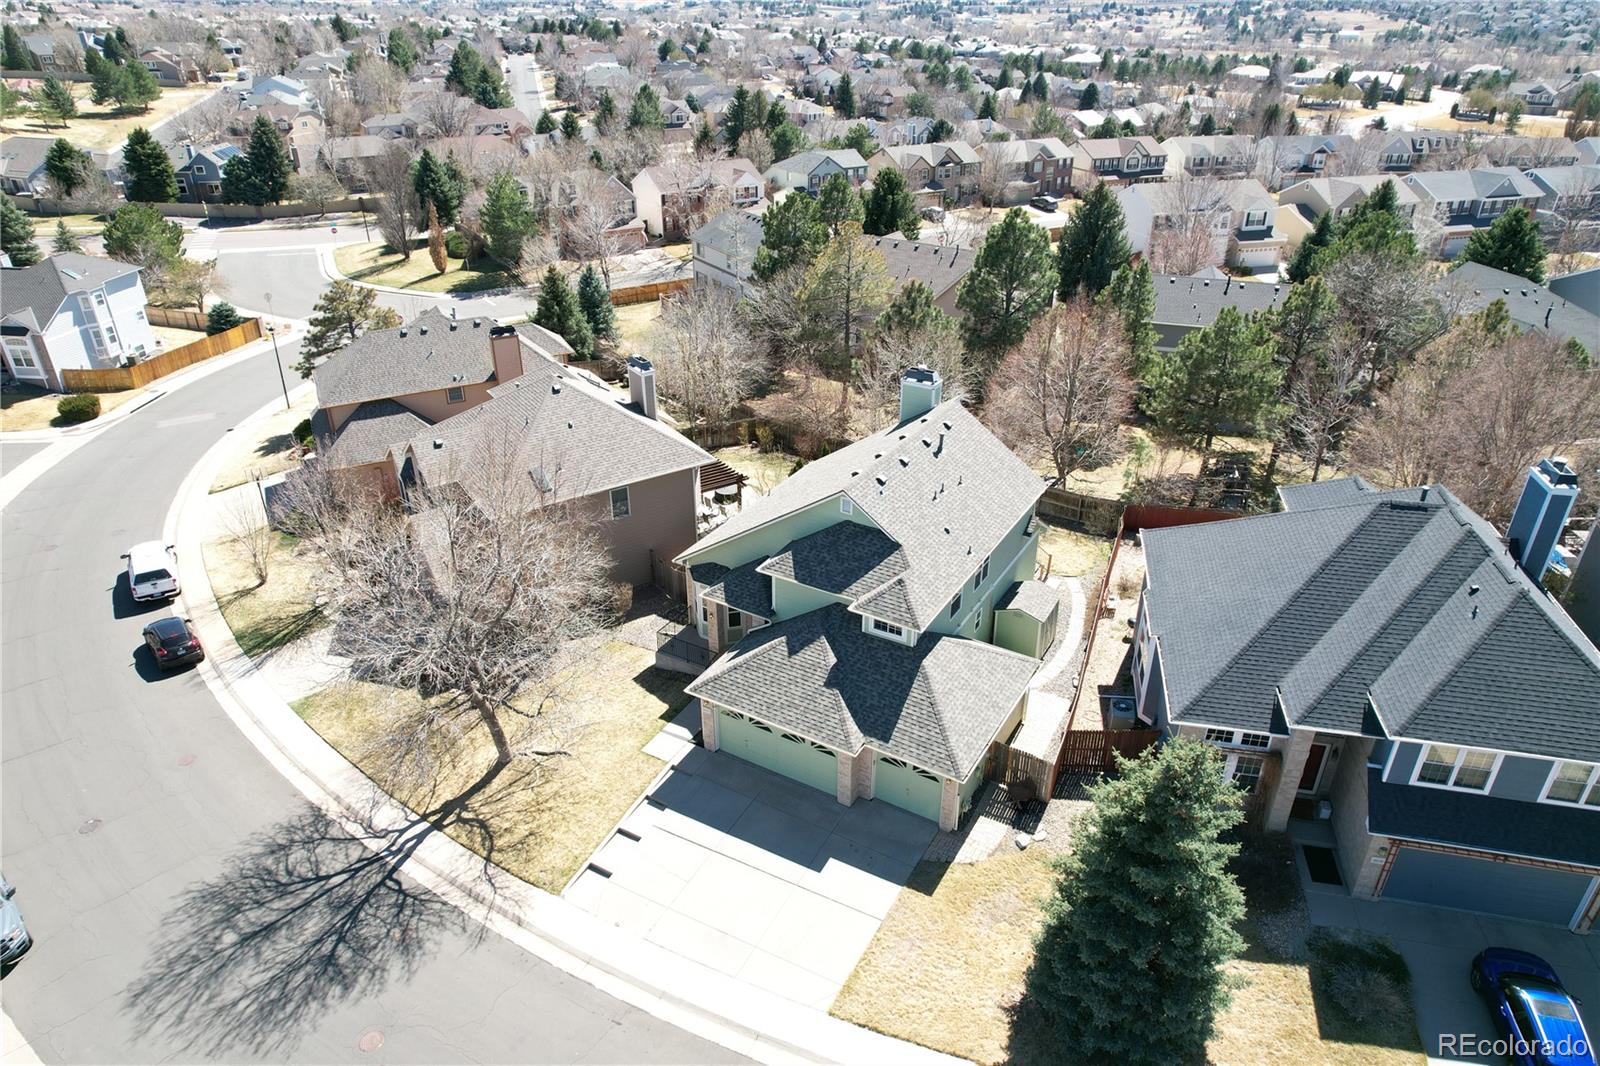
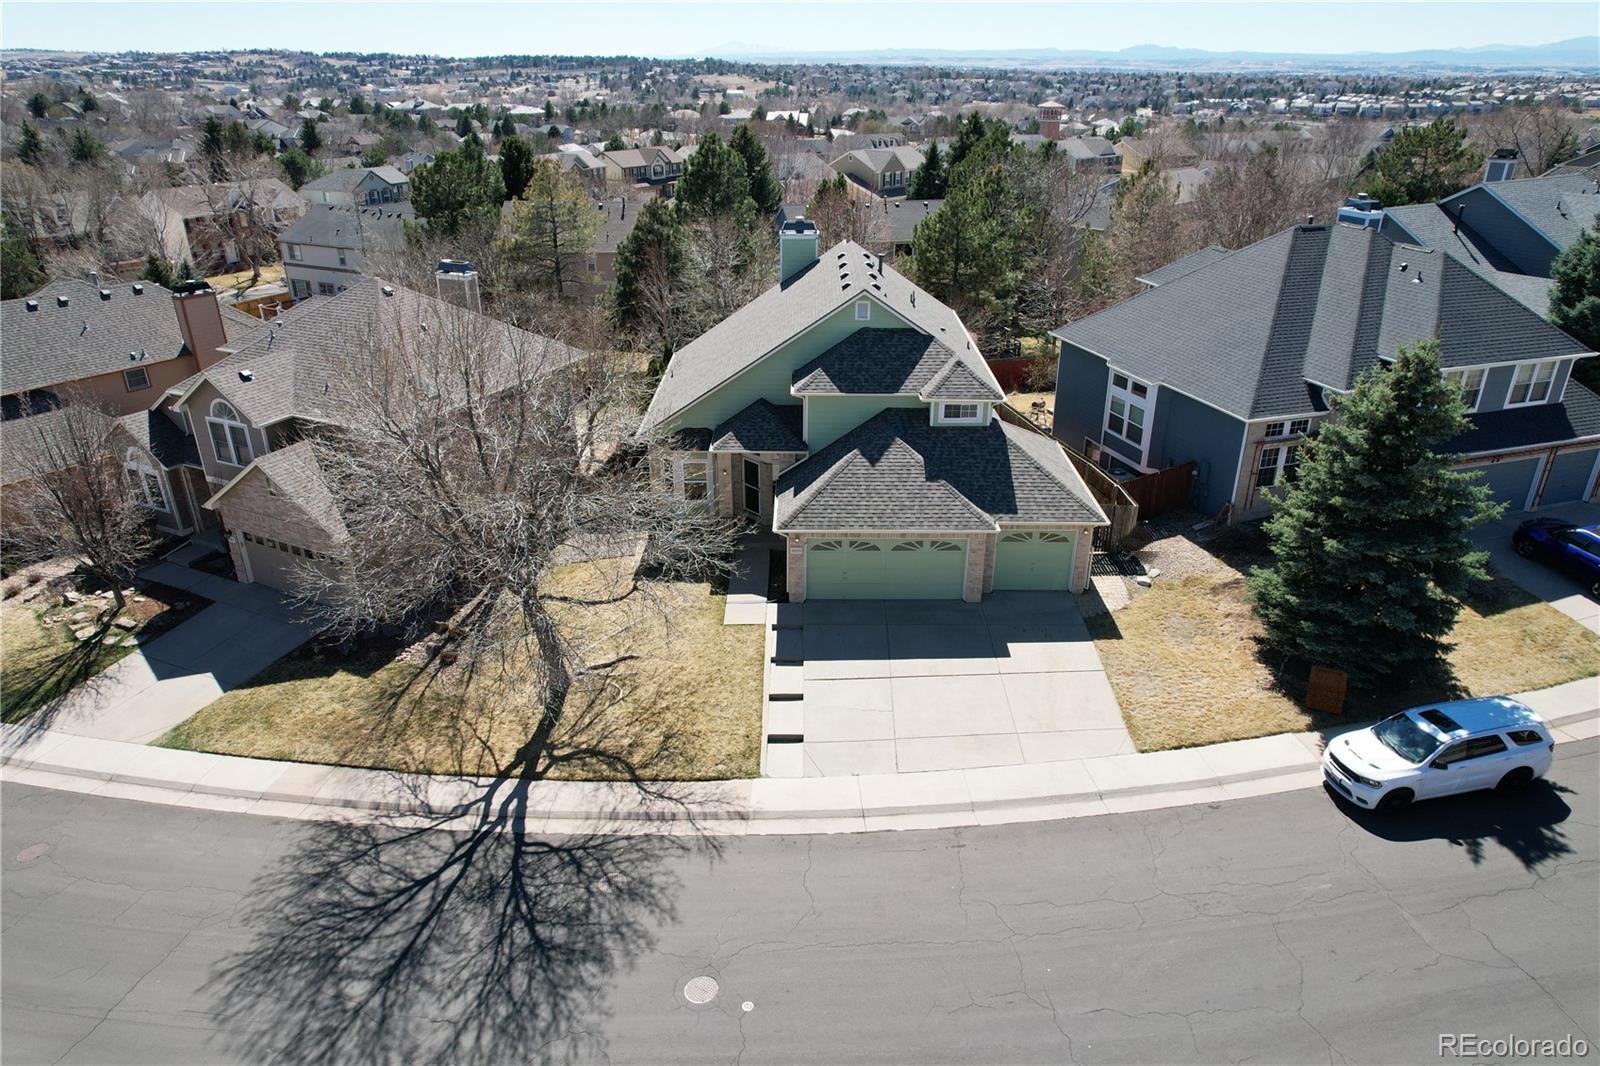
wooden crate: none [998,983,1042,1037] -> present [1305,666,1347,714]

